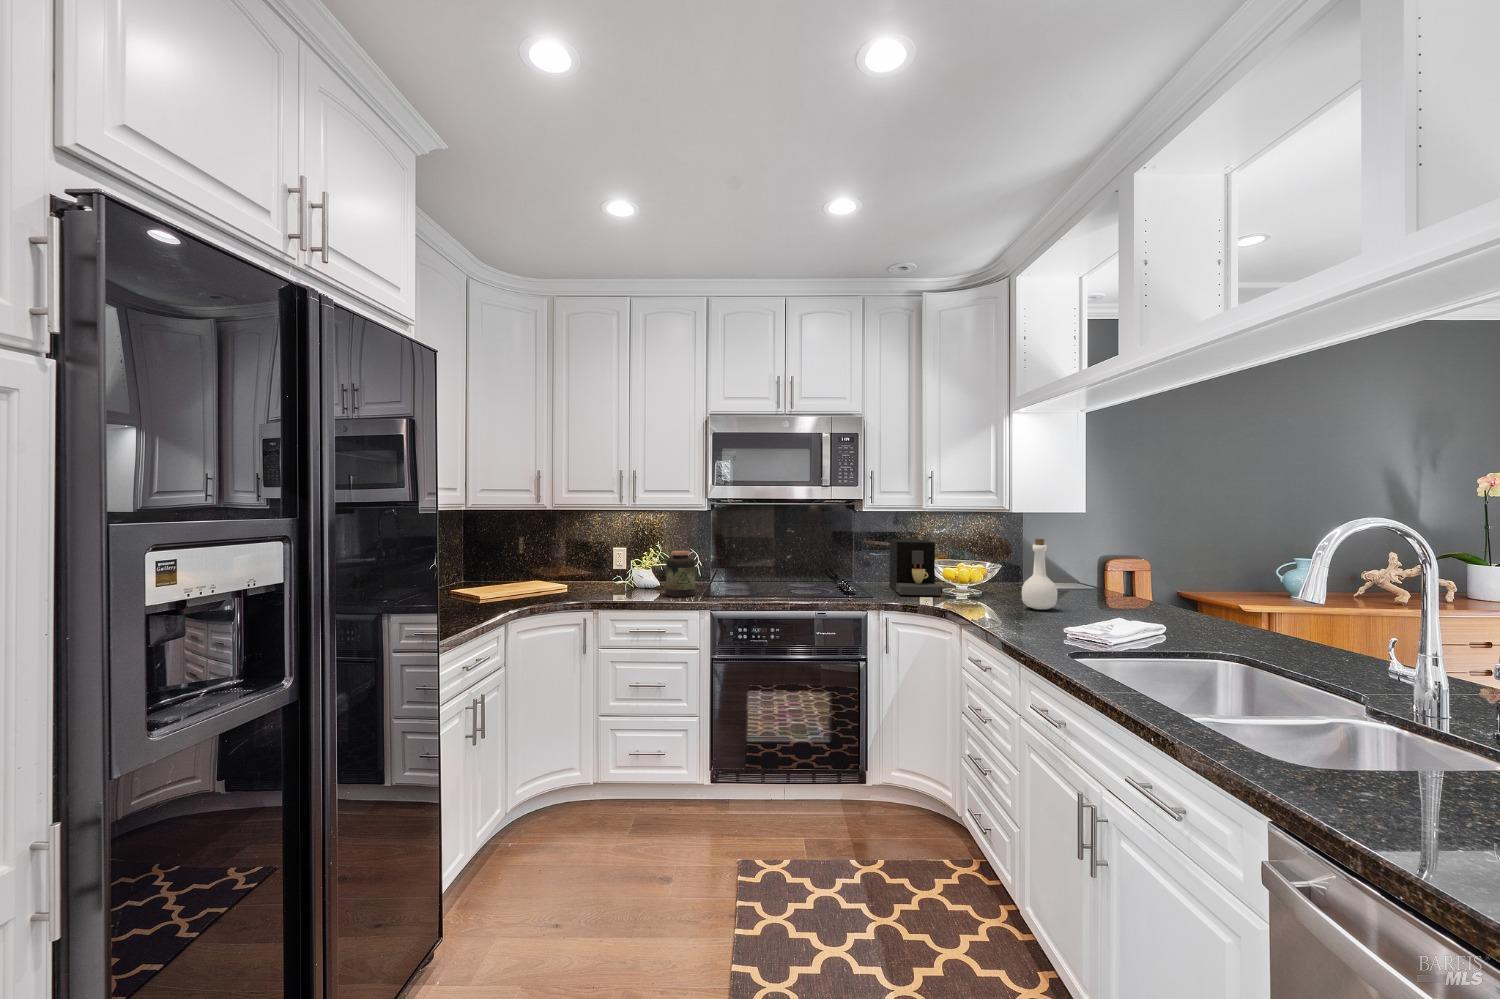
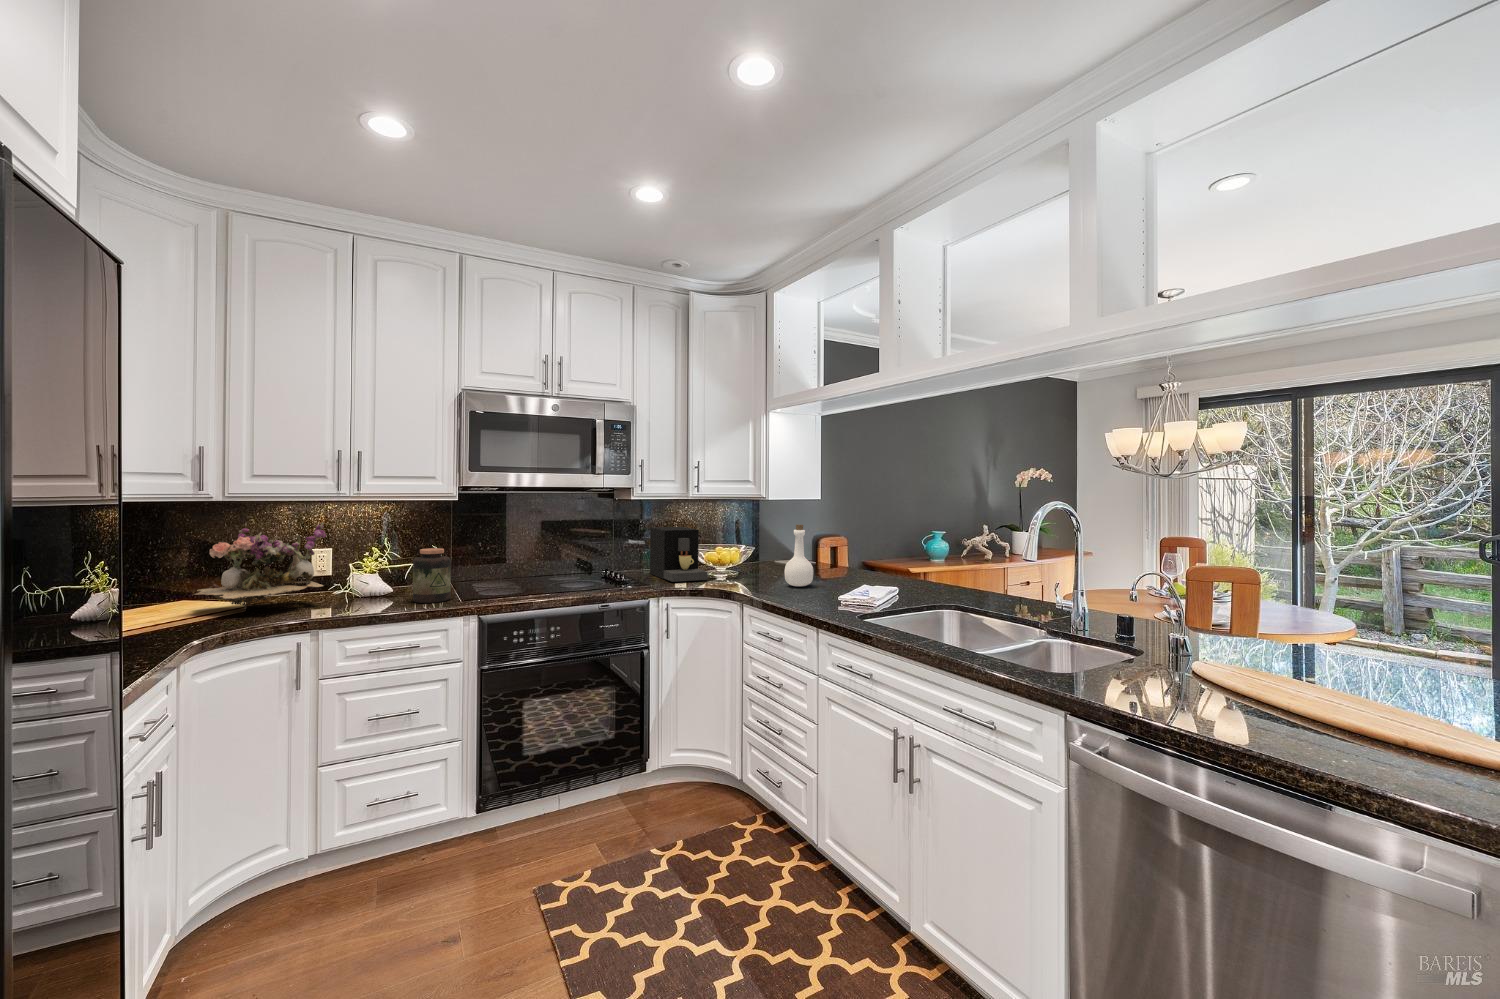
flower arrangement: none [525,527,610,591] -> present [194,523,326,608]

